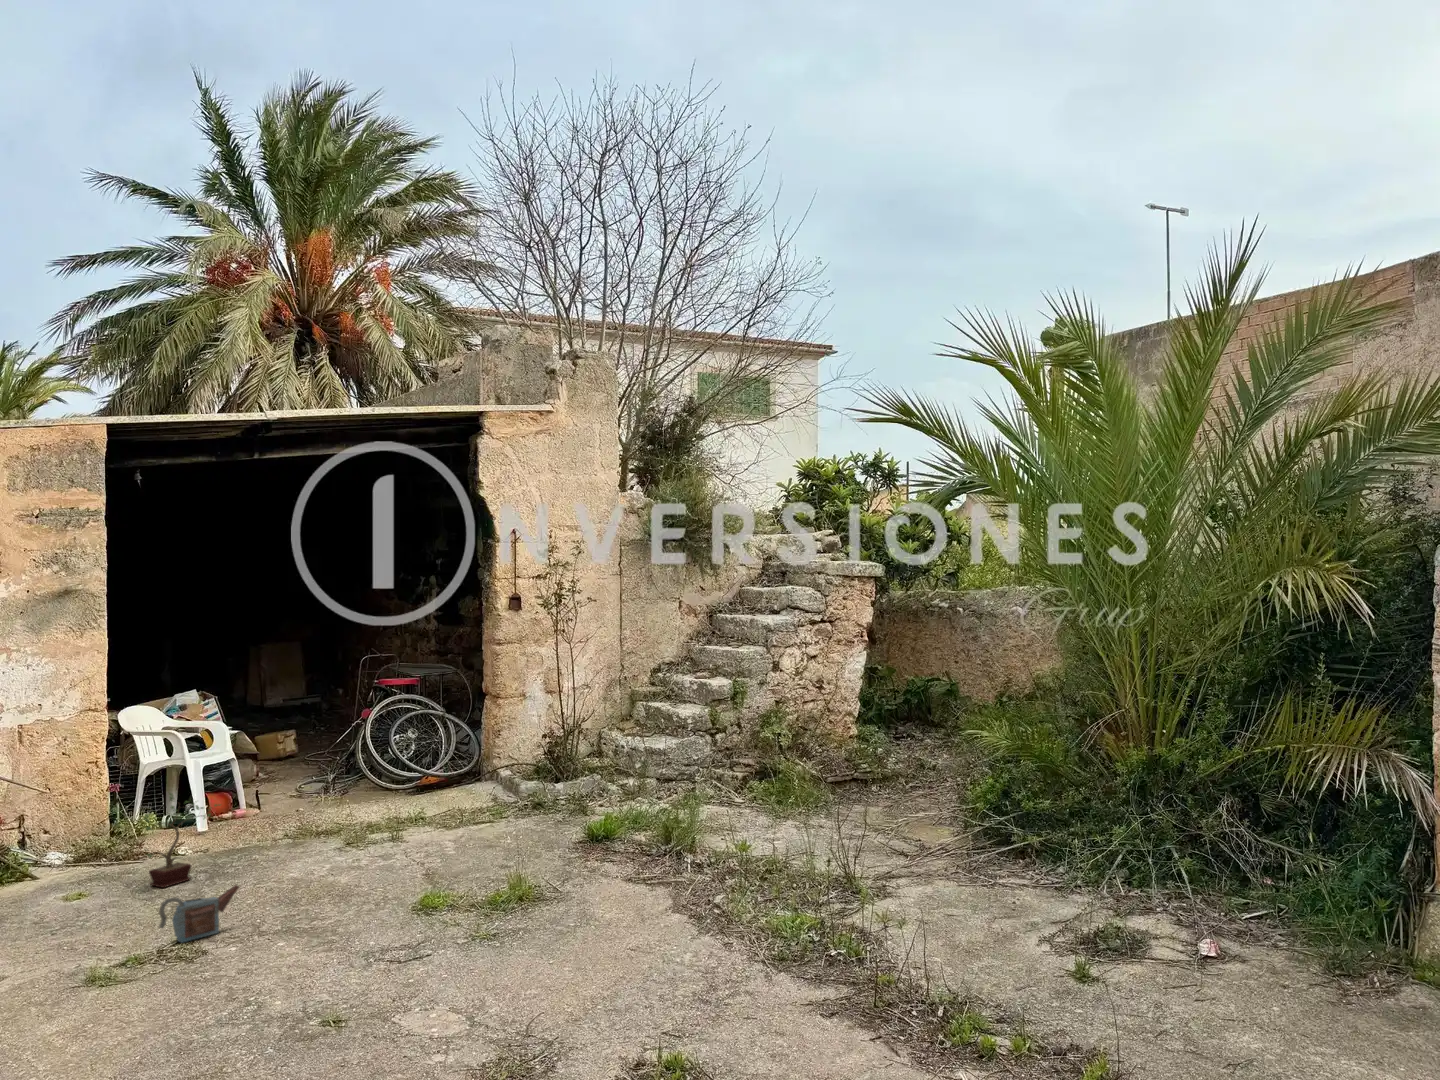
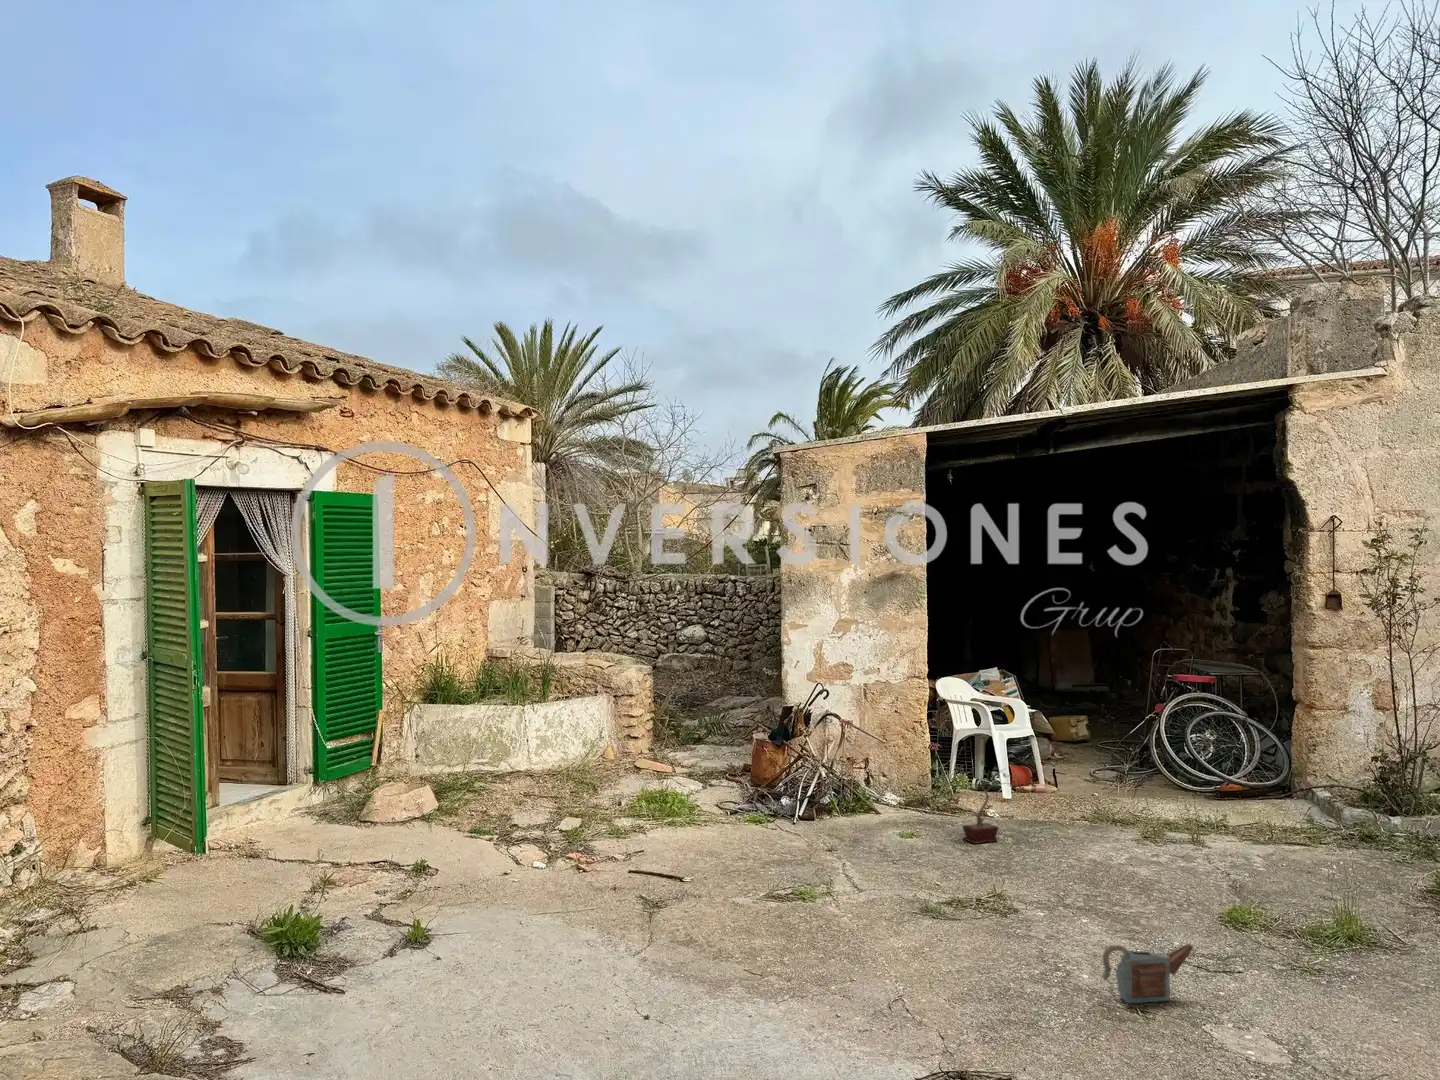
watering can: present [159,885,239,943] -> present [1102,944,1193,1003]

